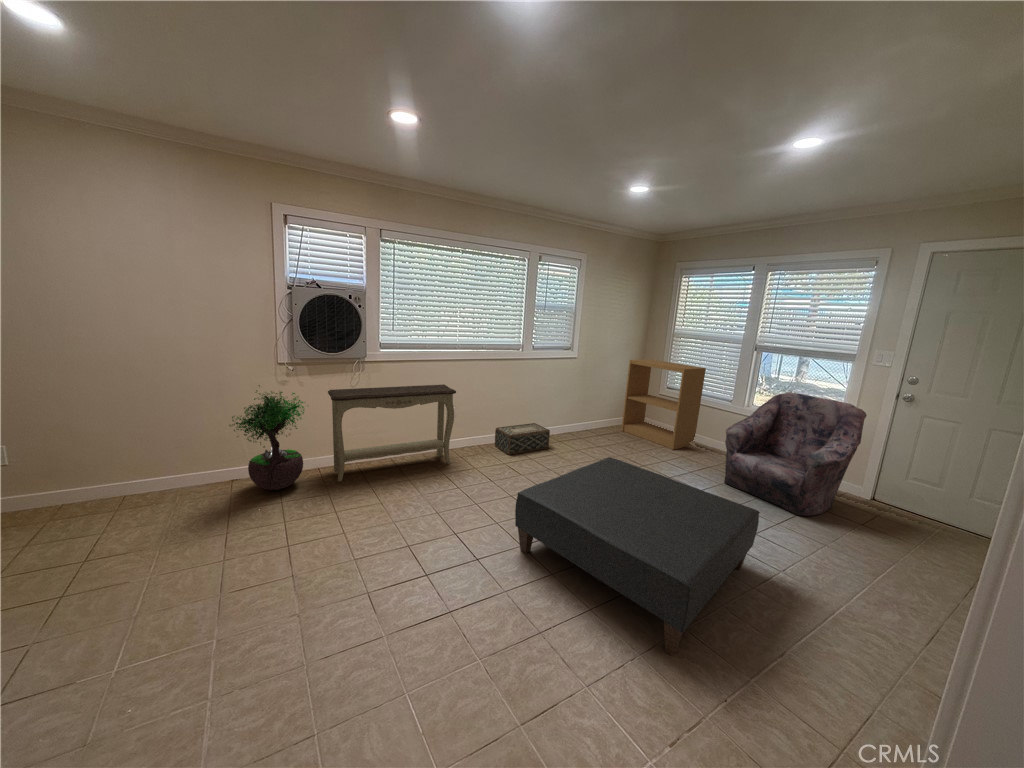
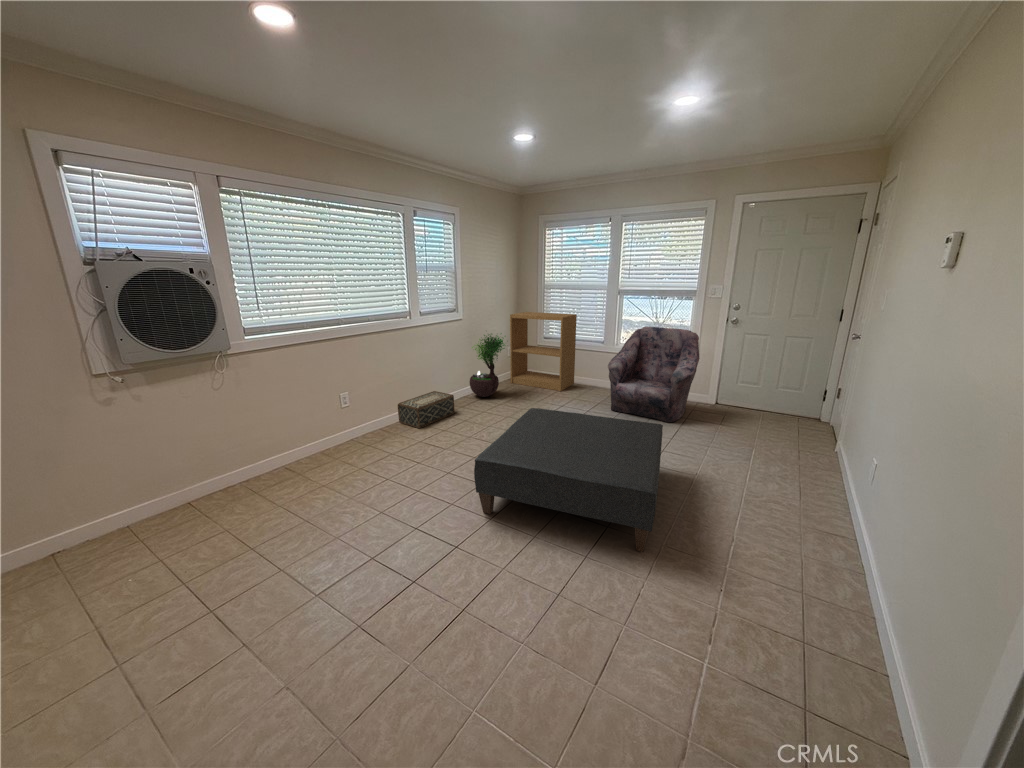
console table: present [328,384,456,482] -> none [184,366,362,507]
potted tree: present [229,385,308,490] -> present [470,335,504,397]

